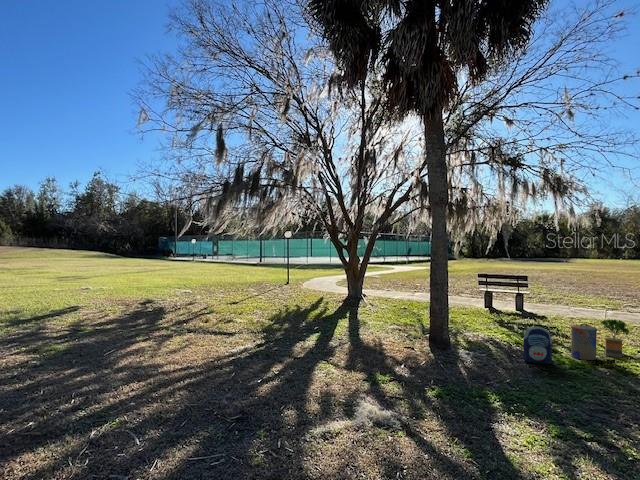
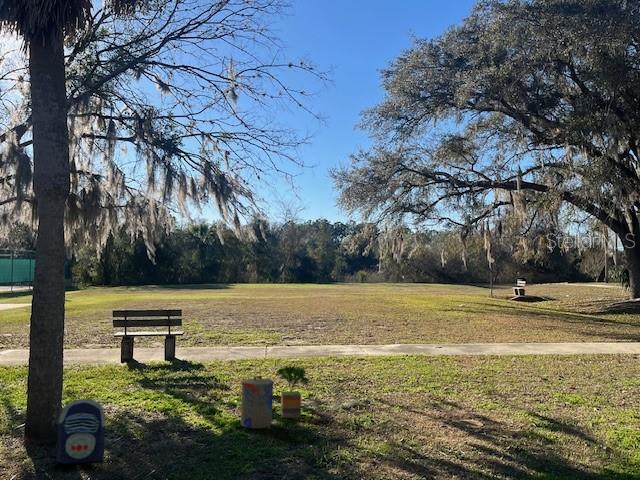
backpack: present [523,327,552,364] -> present [56,399,107,464]

